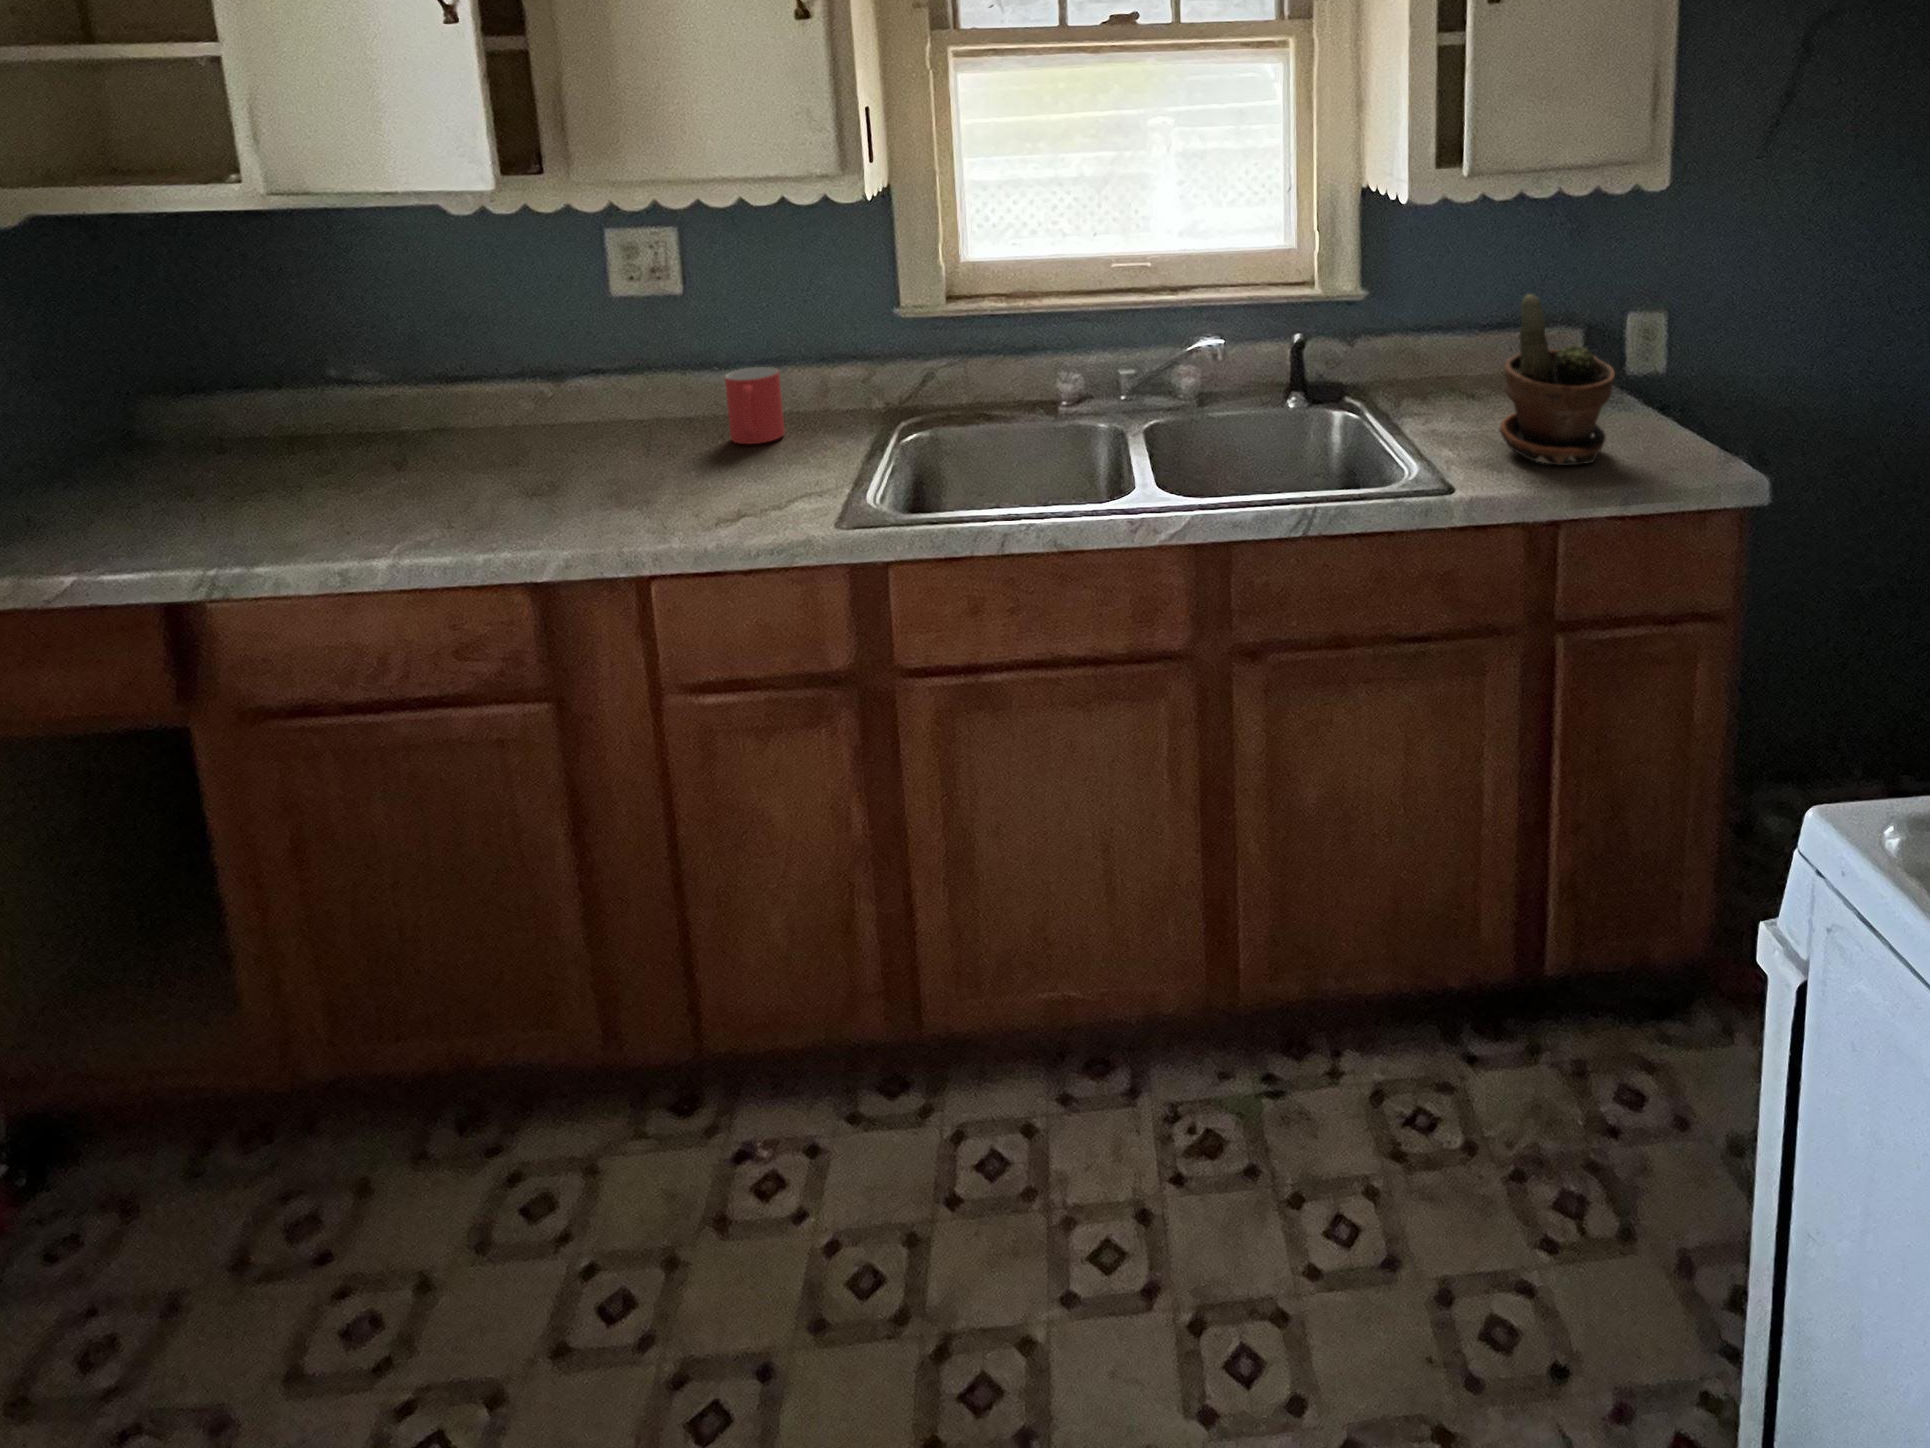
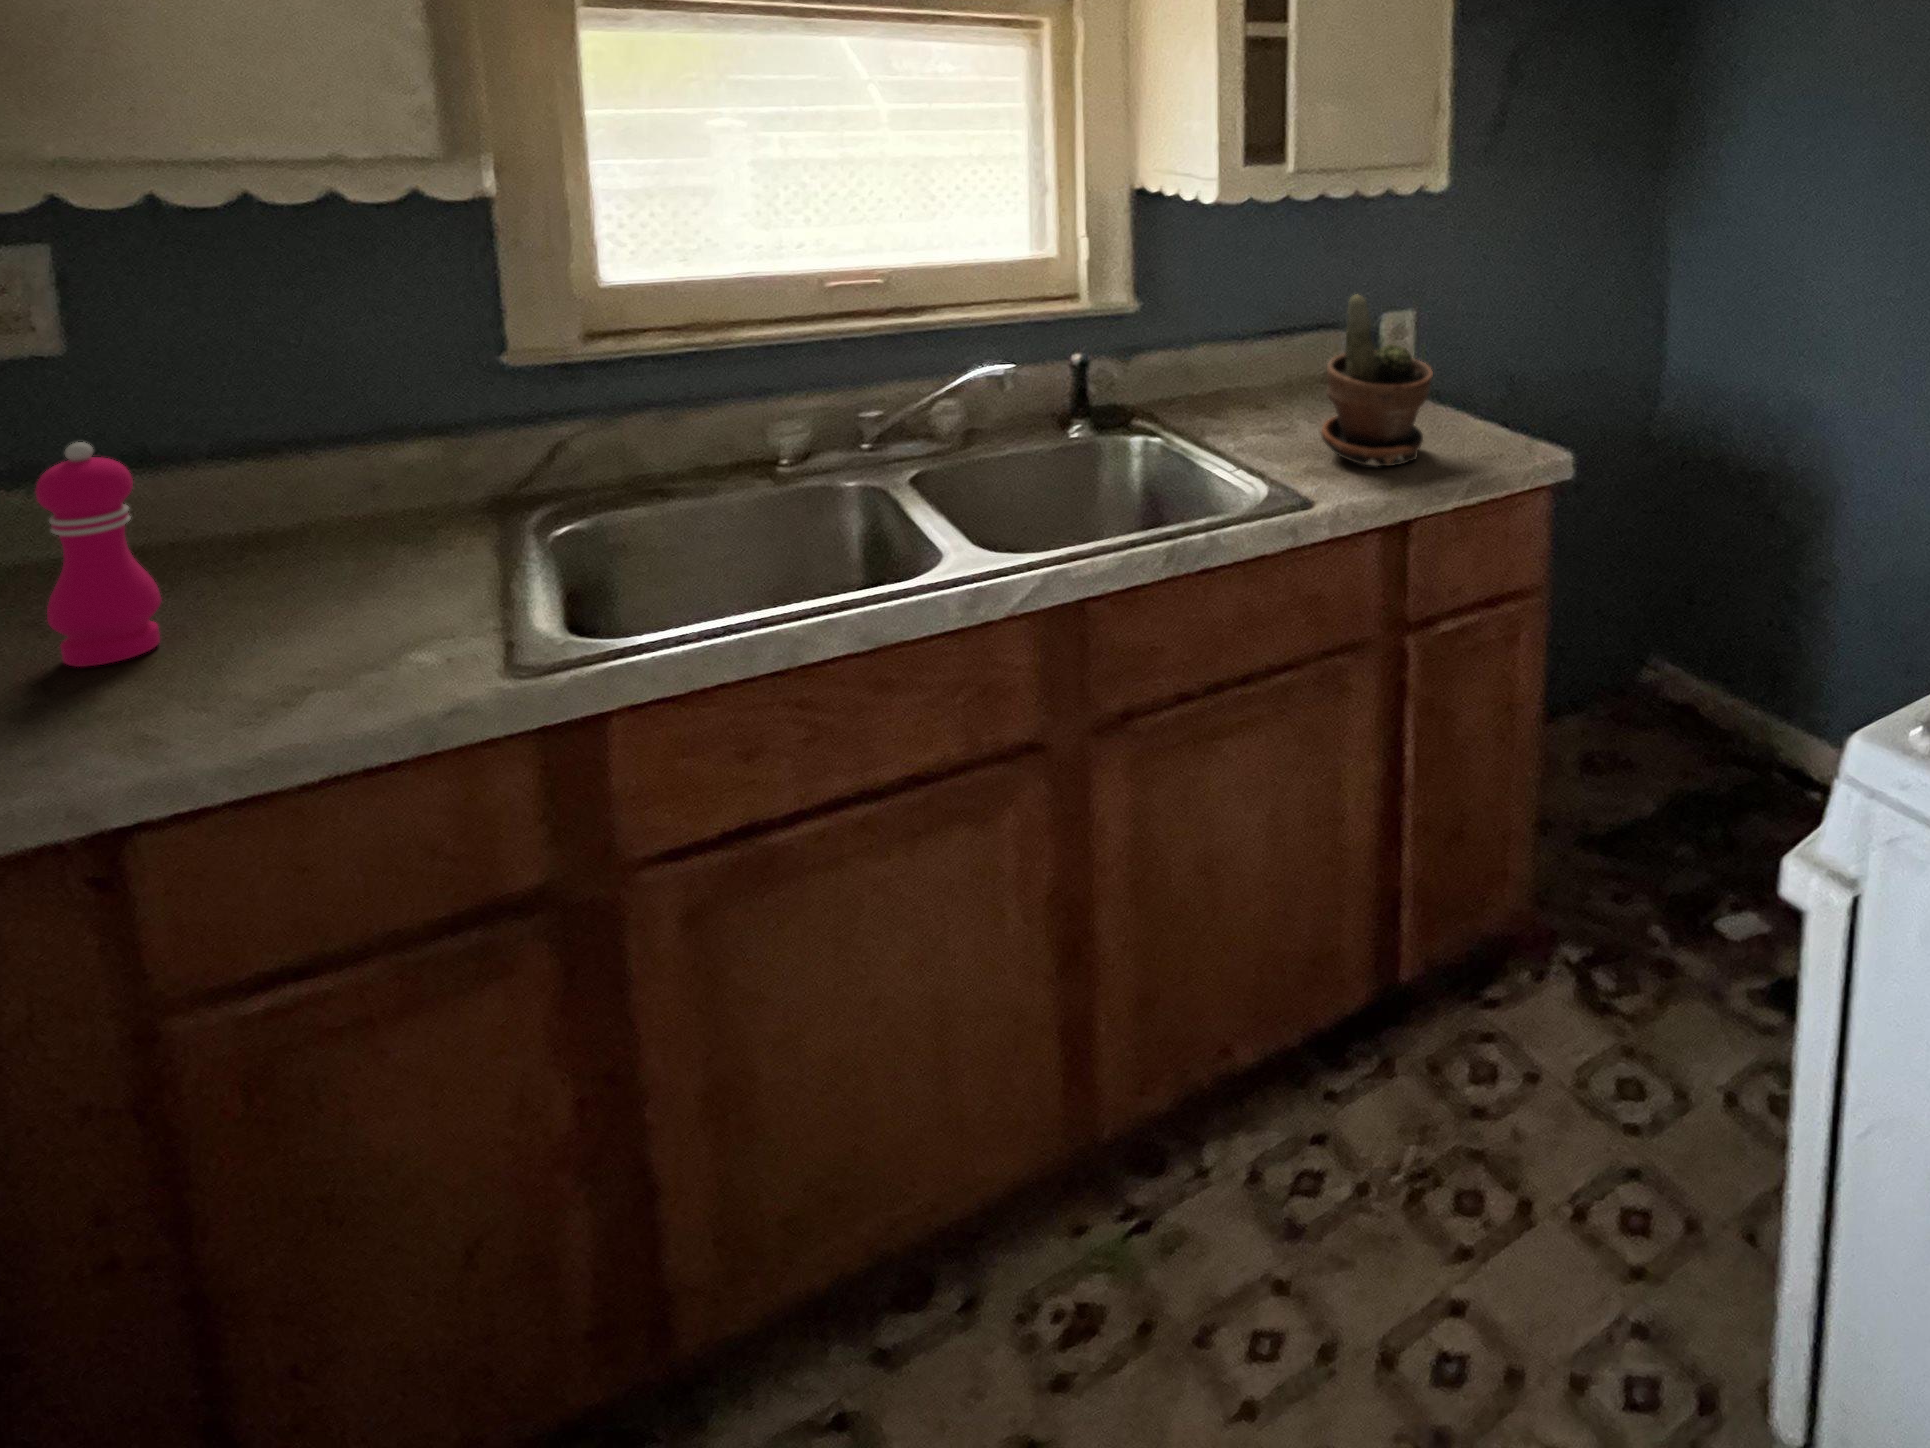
pepper mill: none [639,345,694,481] -> present [36,442,161,667]
mug: present [725,367,784,444] -> none [192,461,315,585]

